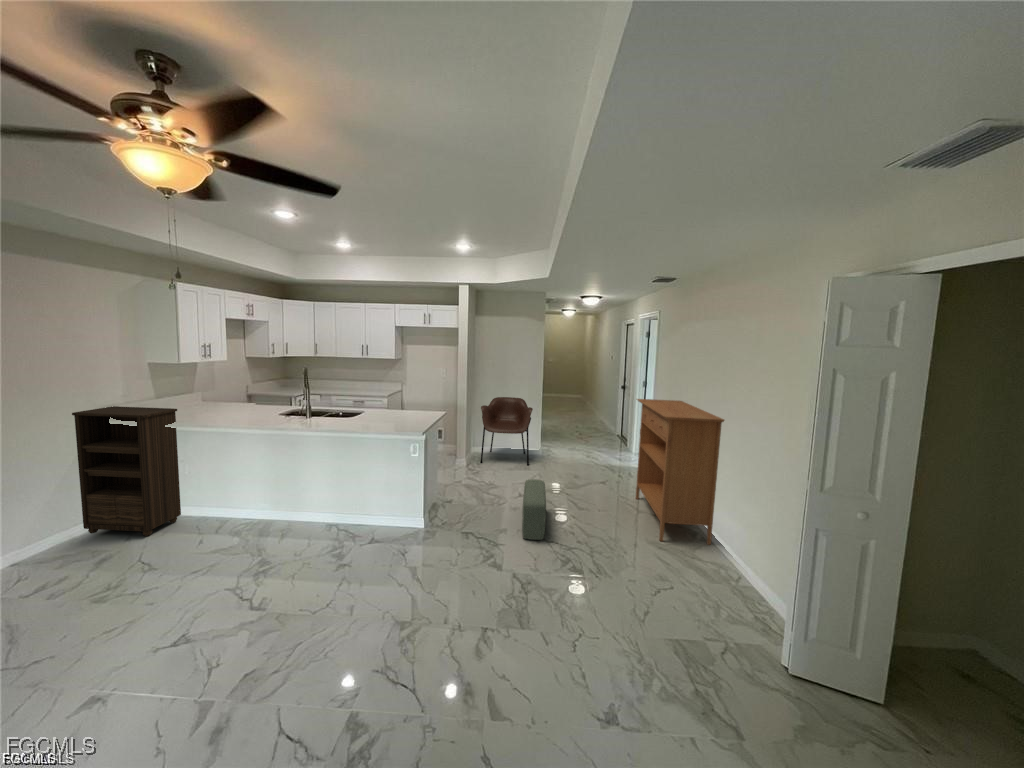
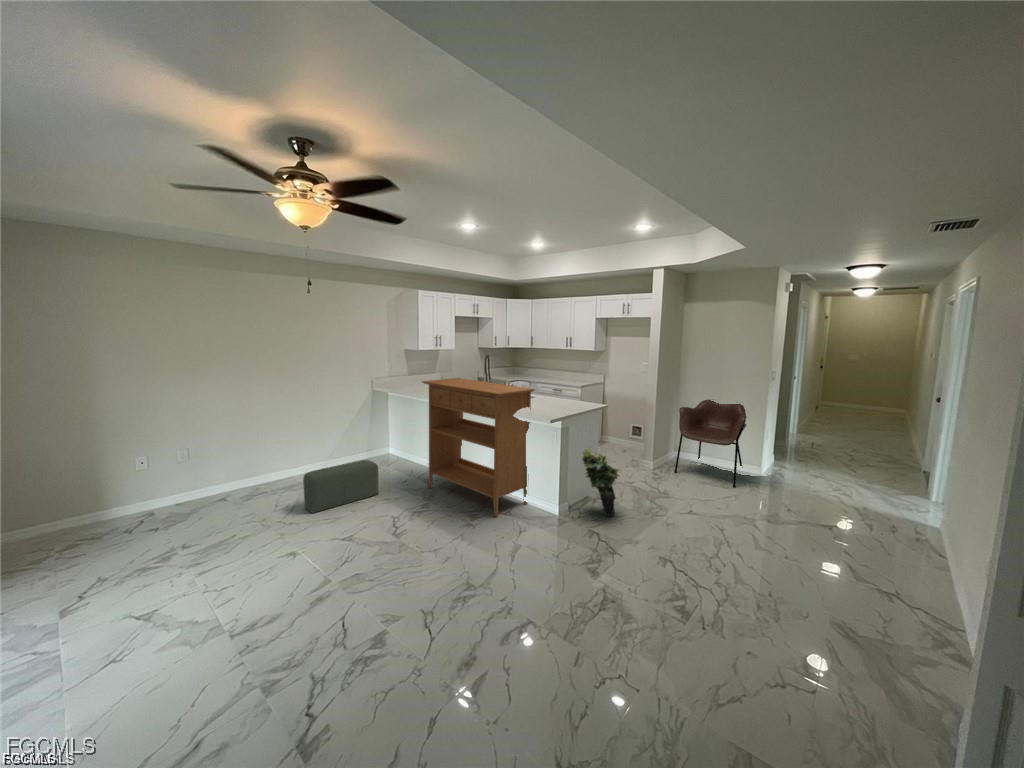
console table: present [636,399,724,545] -> present [422,378,535,517]
bookshelf: present [72,406,181,536] -> none [359,377,409,469]
potted plant: none [436,453,474,514] -> present [582,448,621,516]
pouf: present [522,479,546,540] -> present [303,460,379,513]

